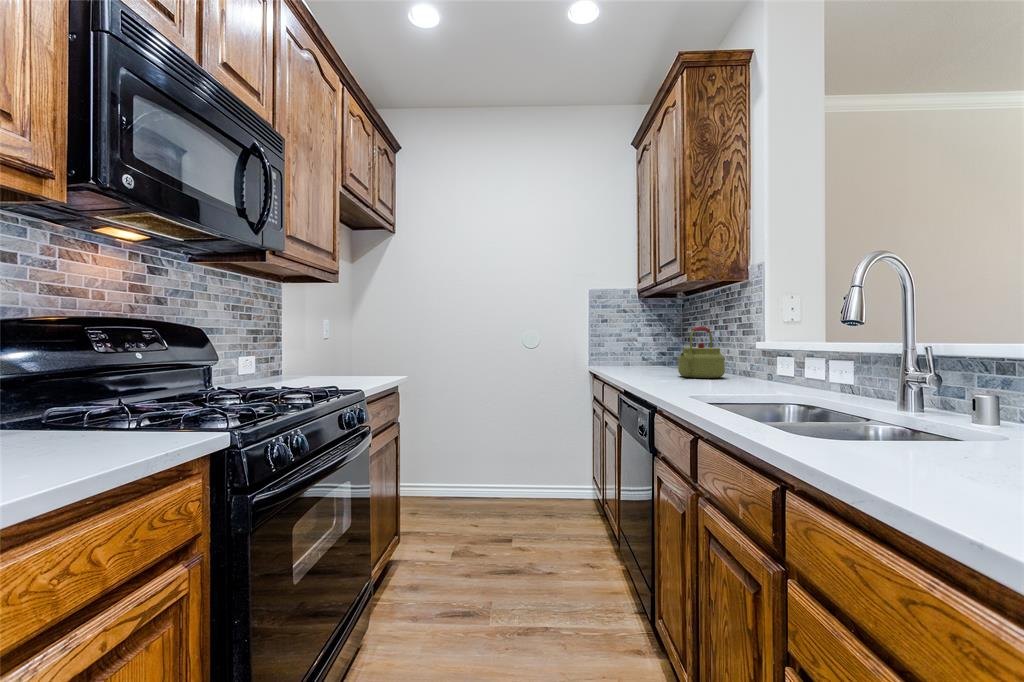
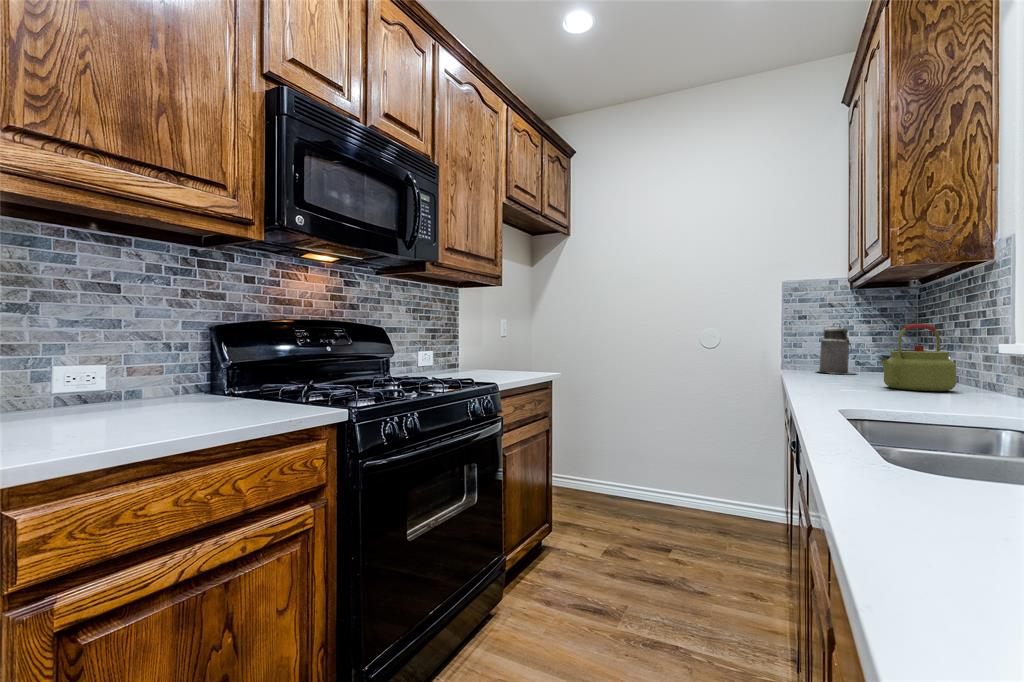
canister: none [615,326,644,367] -> present [818,323,855,374]

